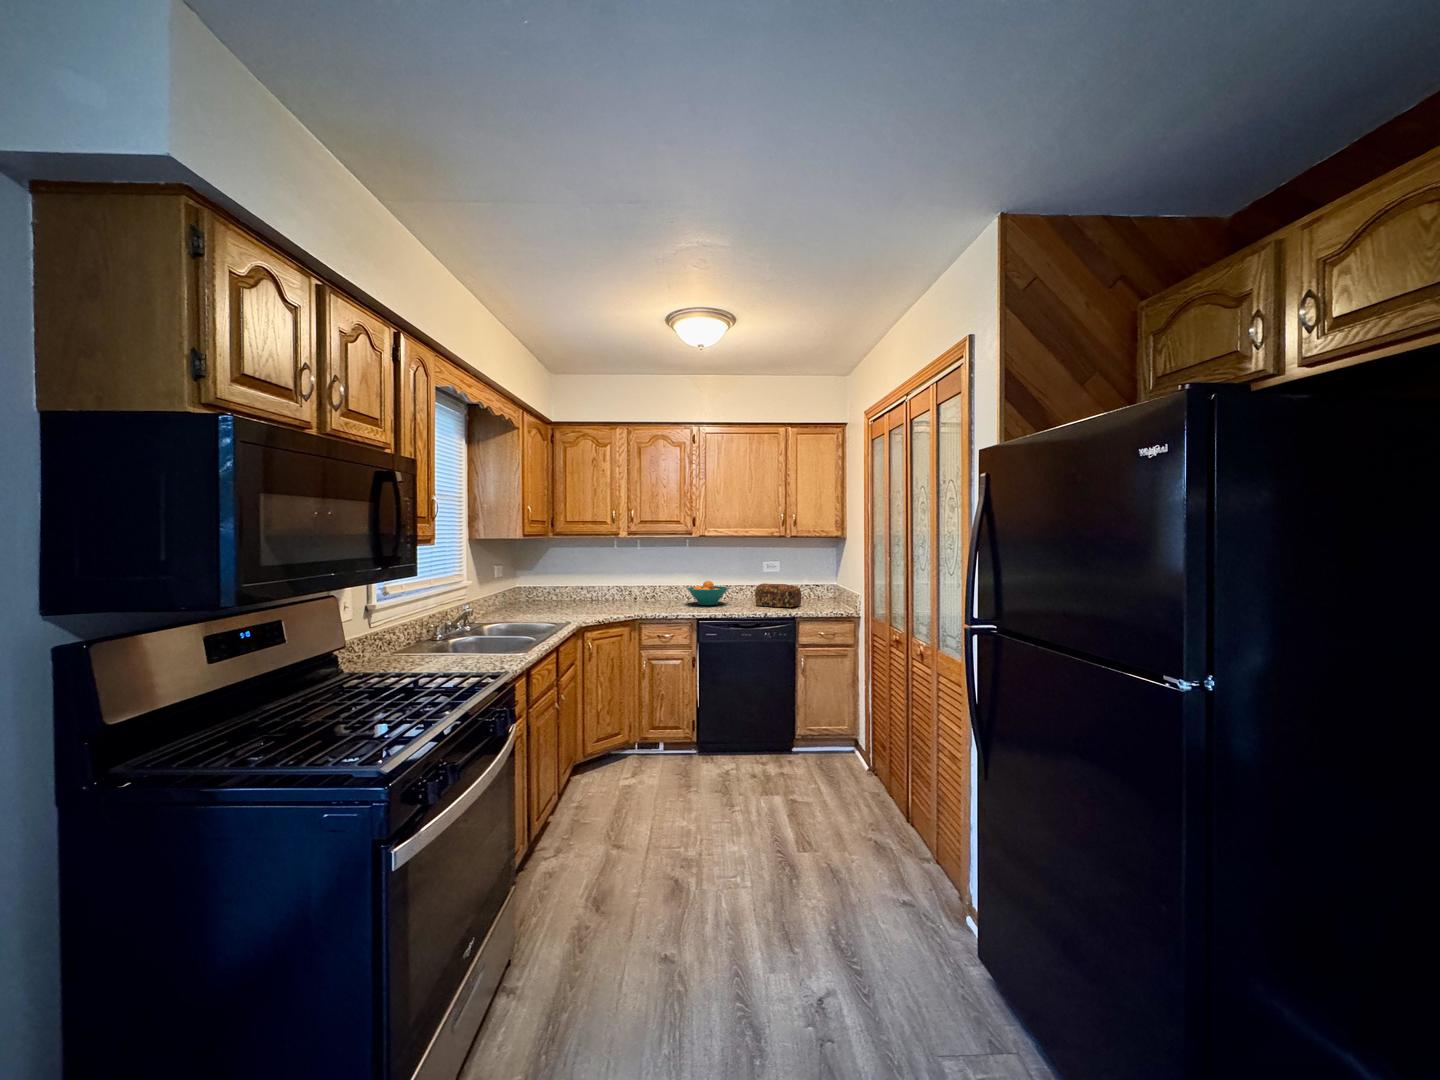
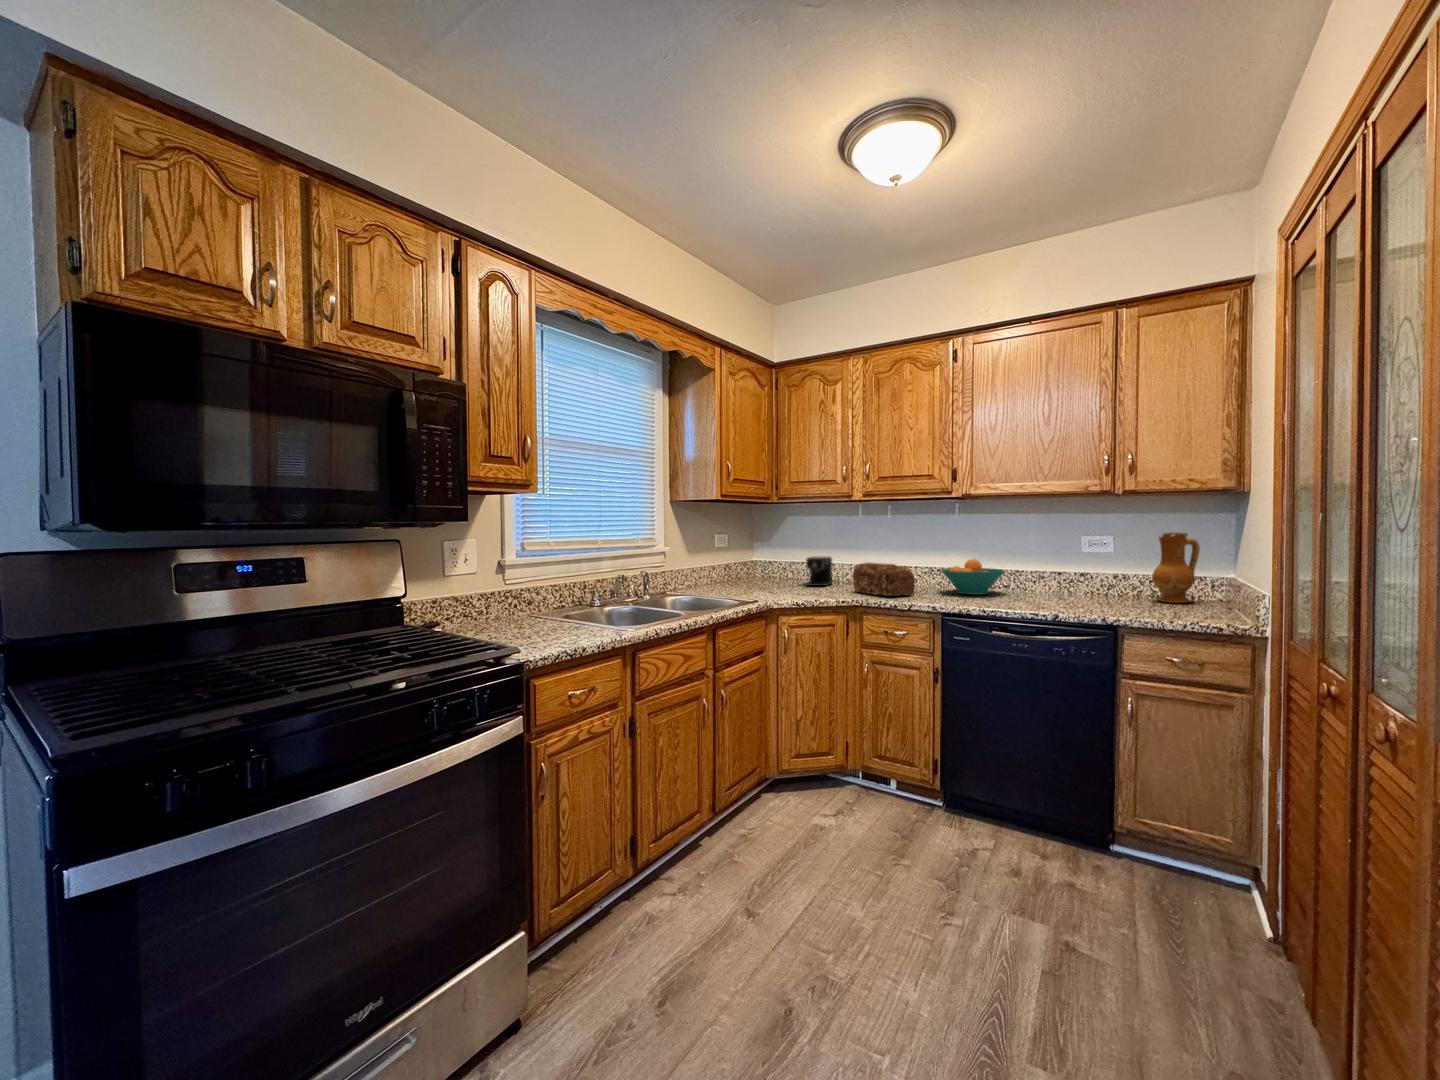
ceramic jug: none [806,562,827,603] -> present [1152,533,1200,603]
coffee maker: none [583,581,625,606] -> present [806,556,832,586]
bread loaf: present [755,583,801,607] -> present [853,563,915,596]

